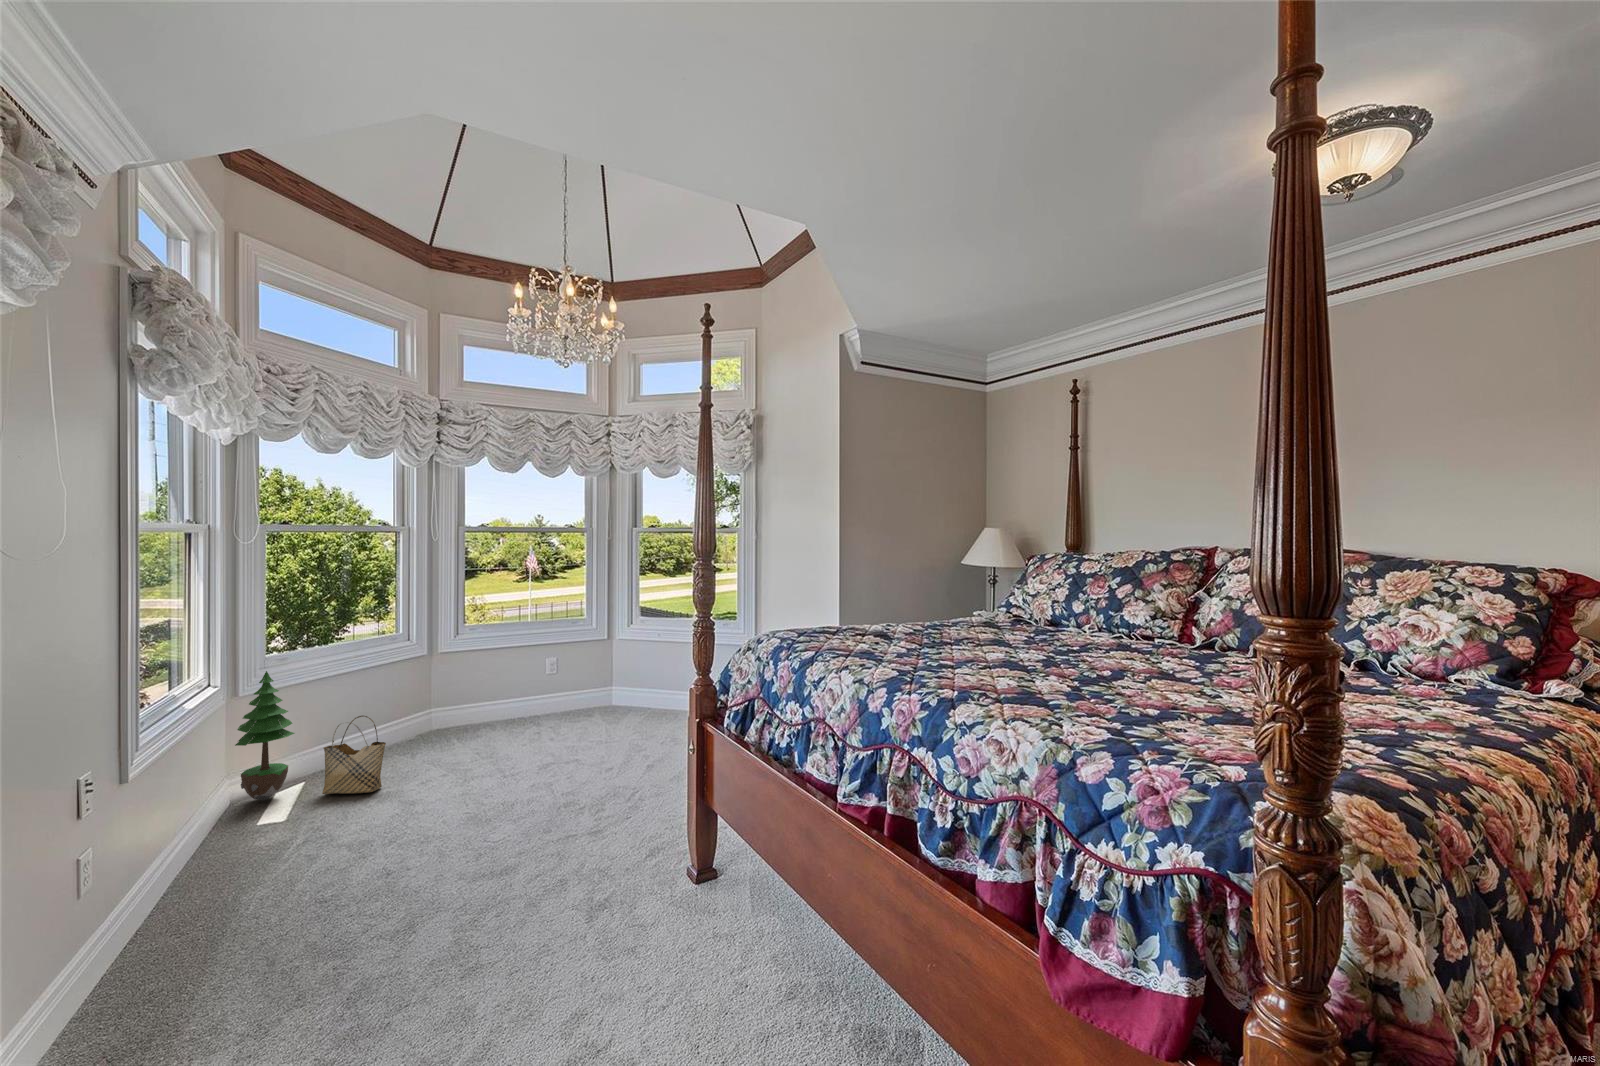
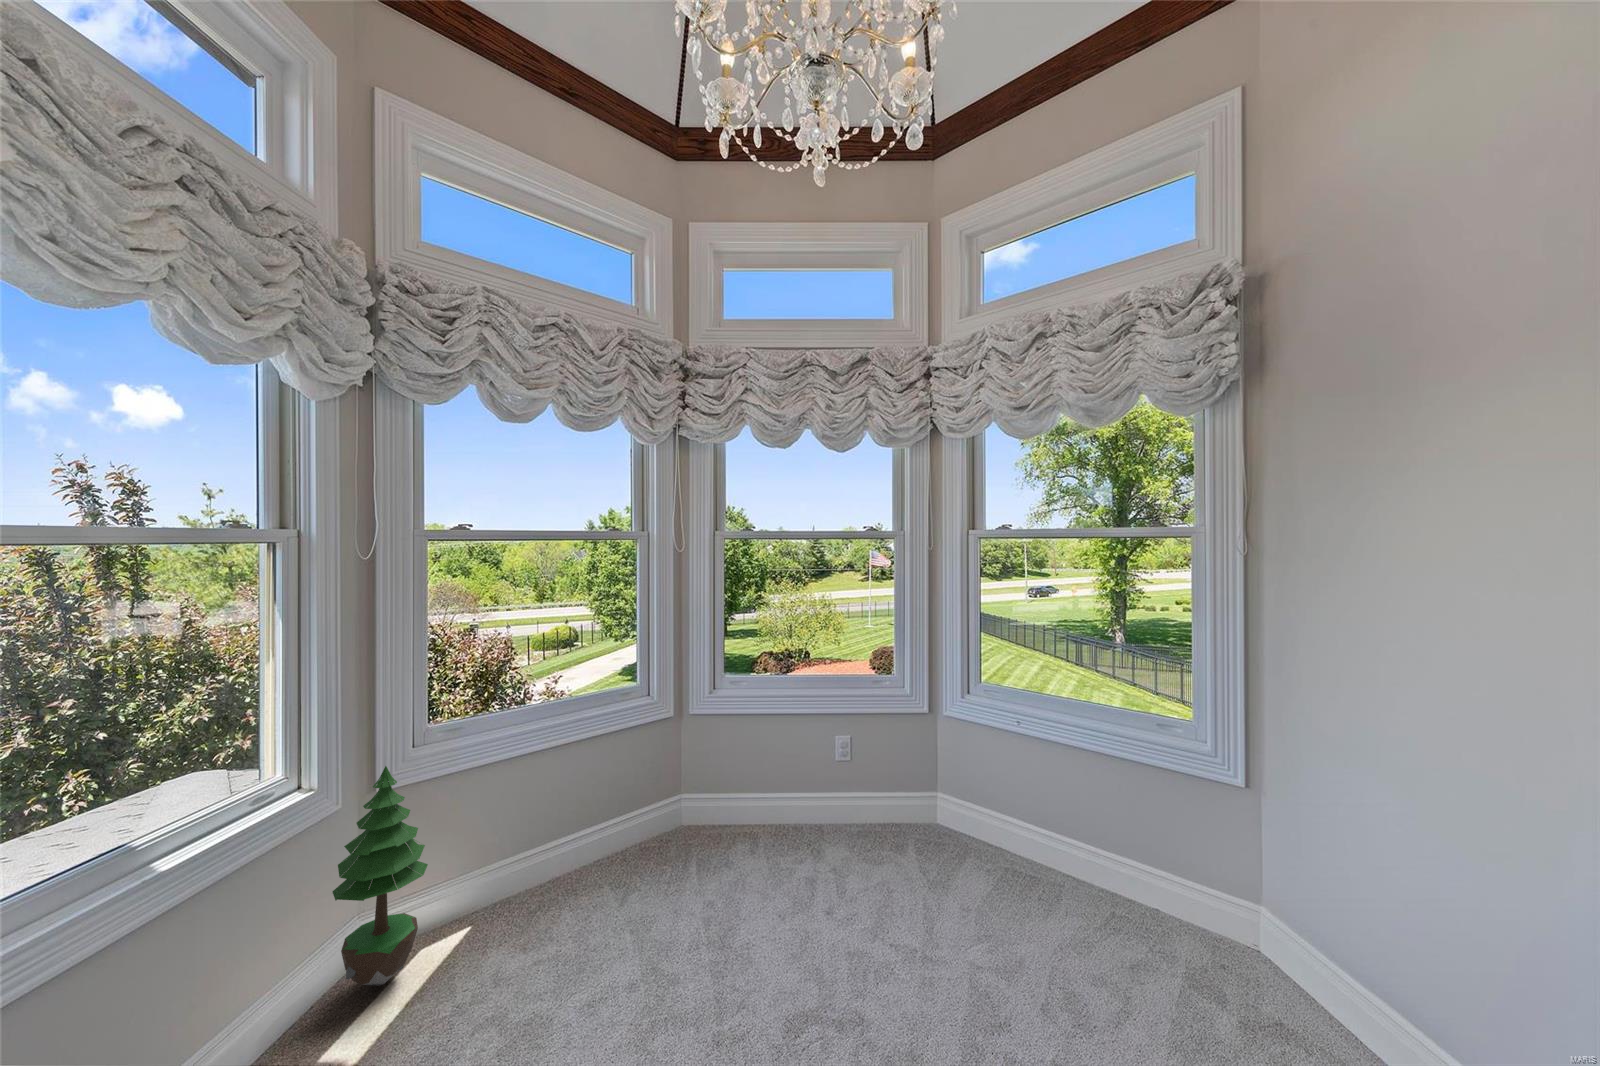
woven basket: present [322,716,386,794] -> none [445,857,541,1026]

